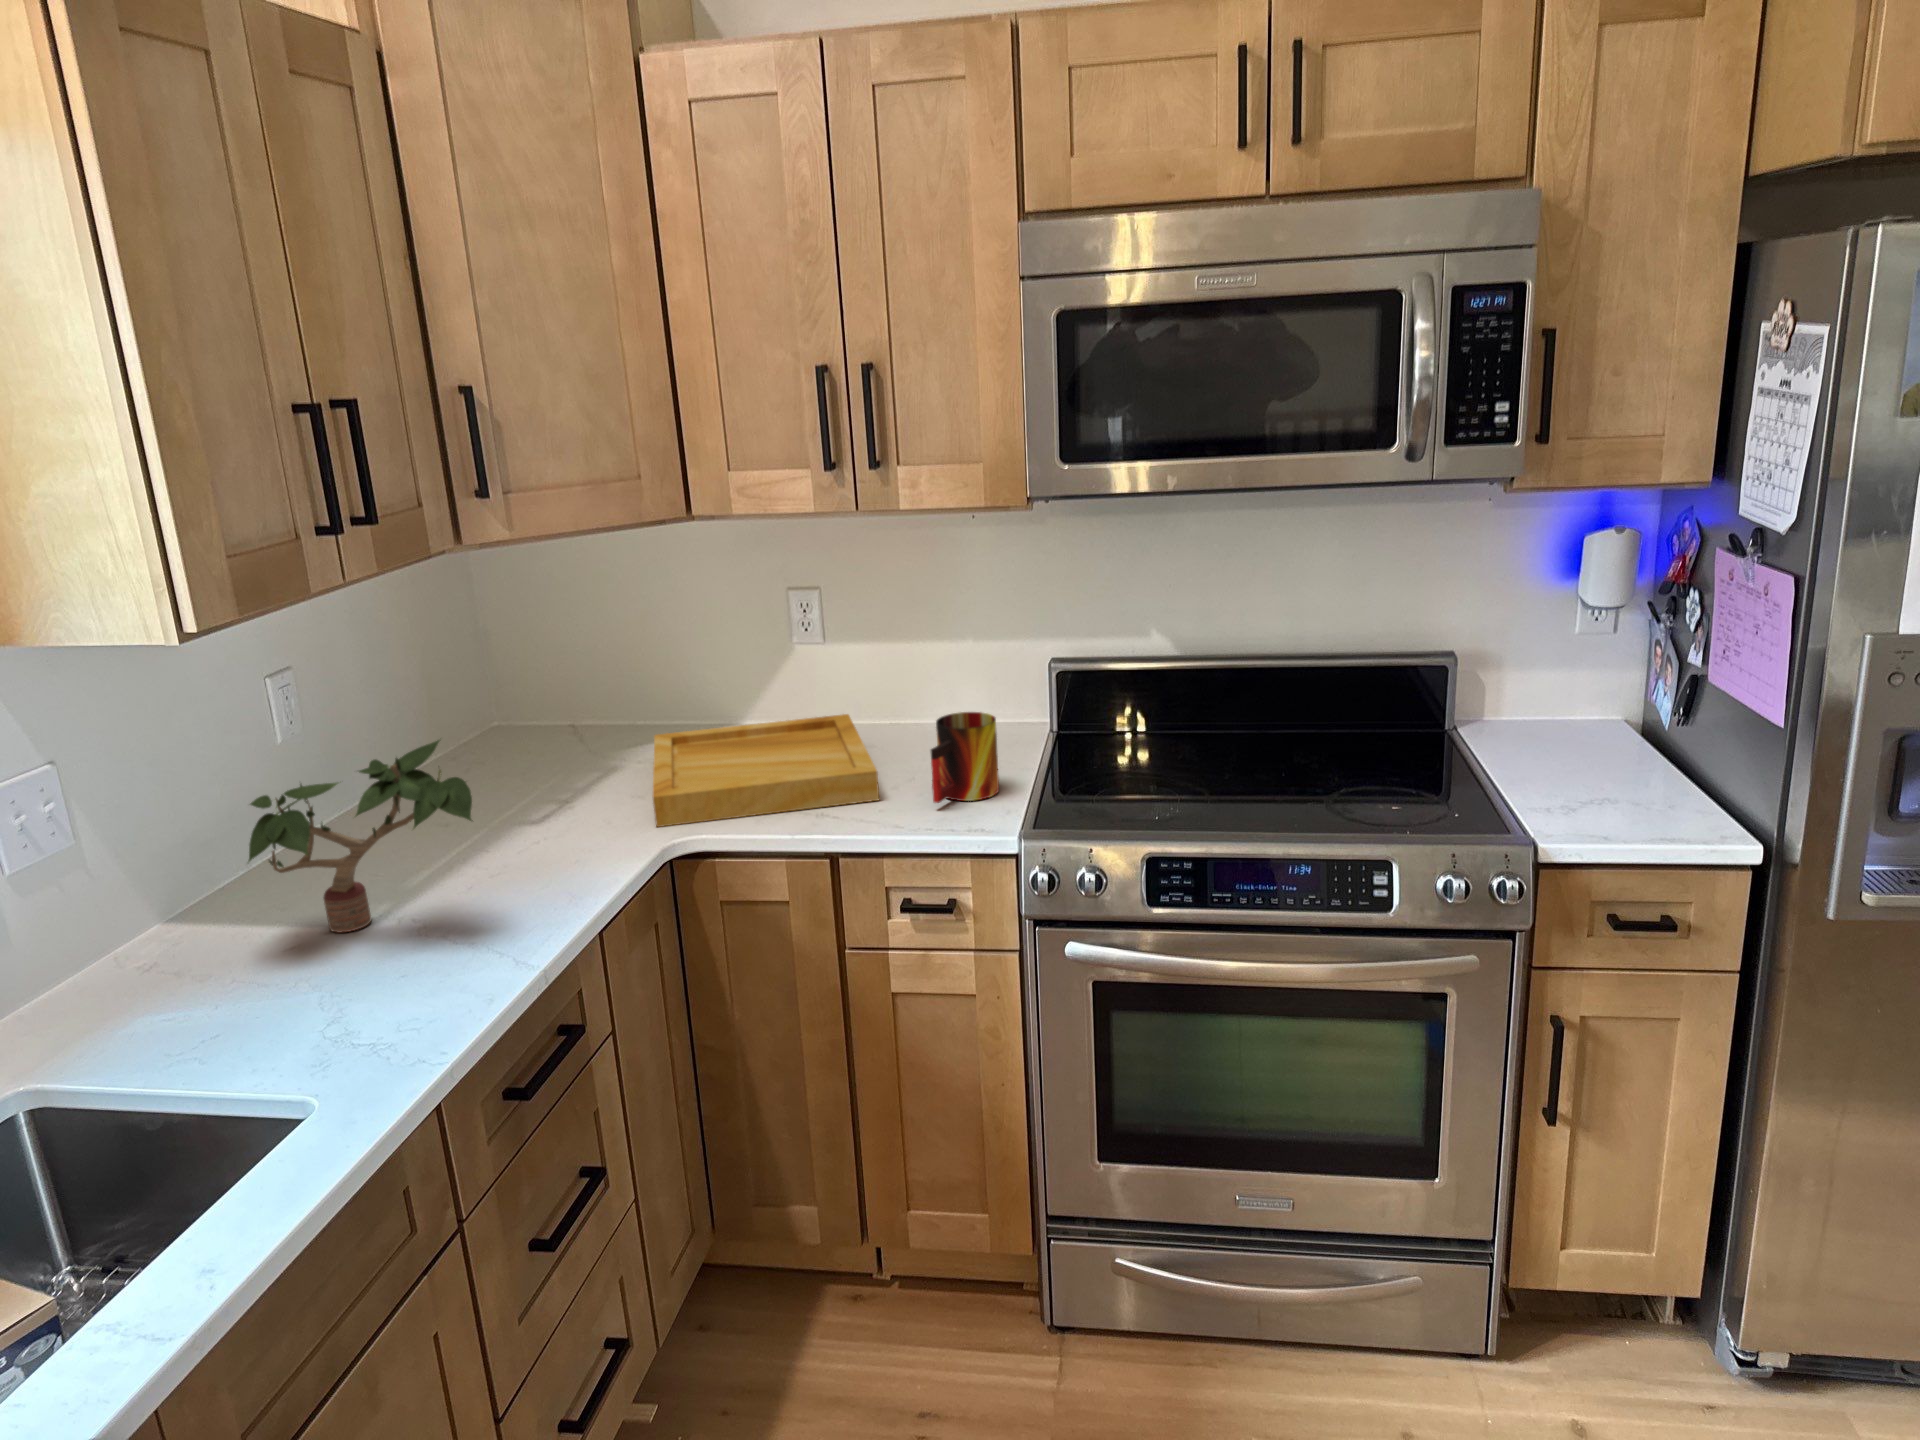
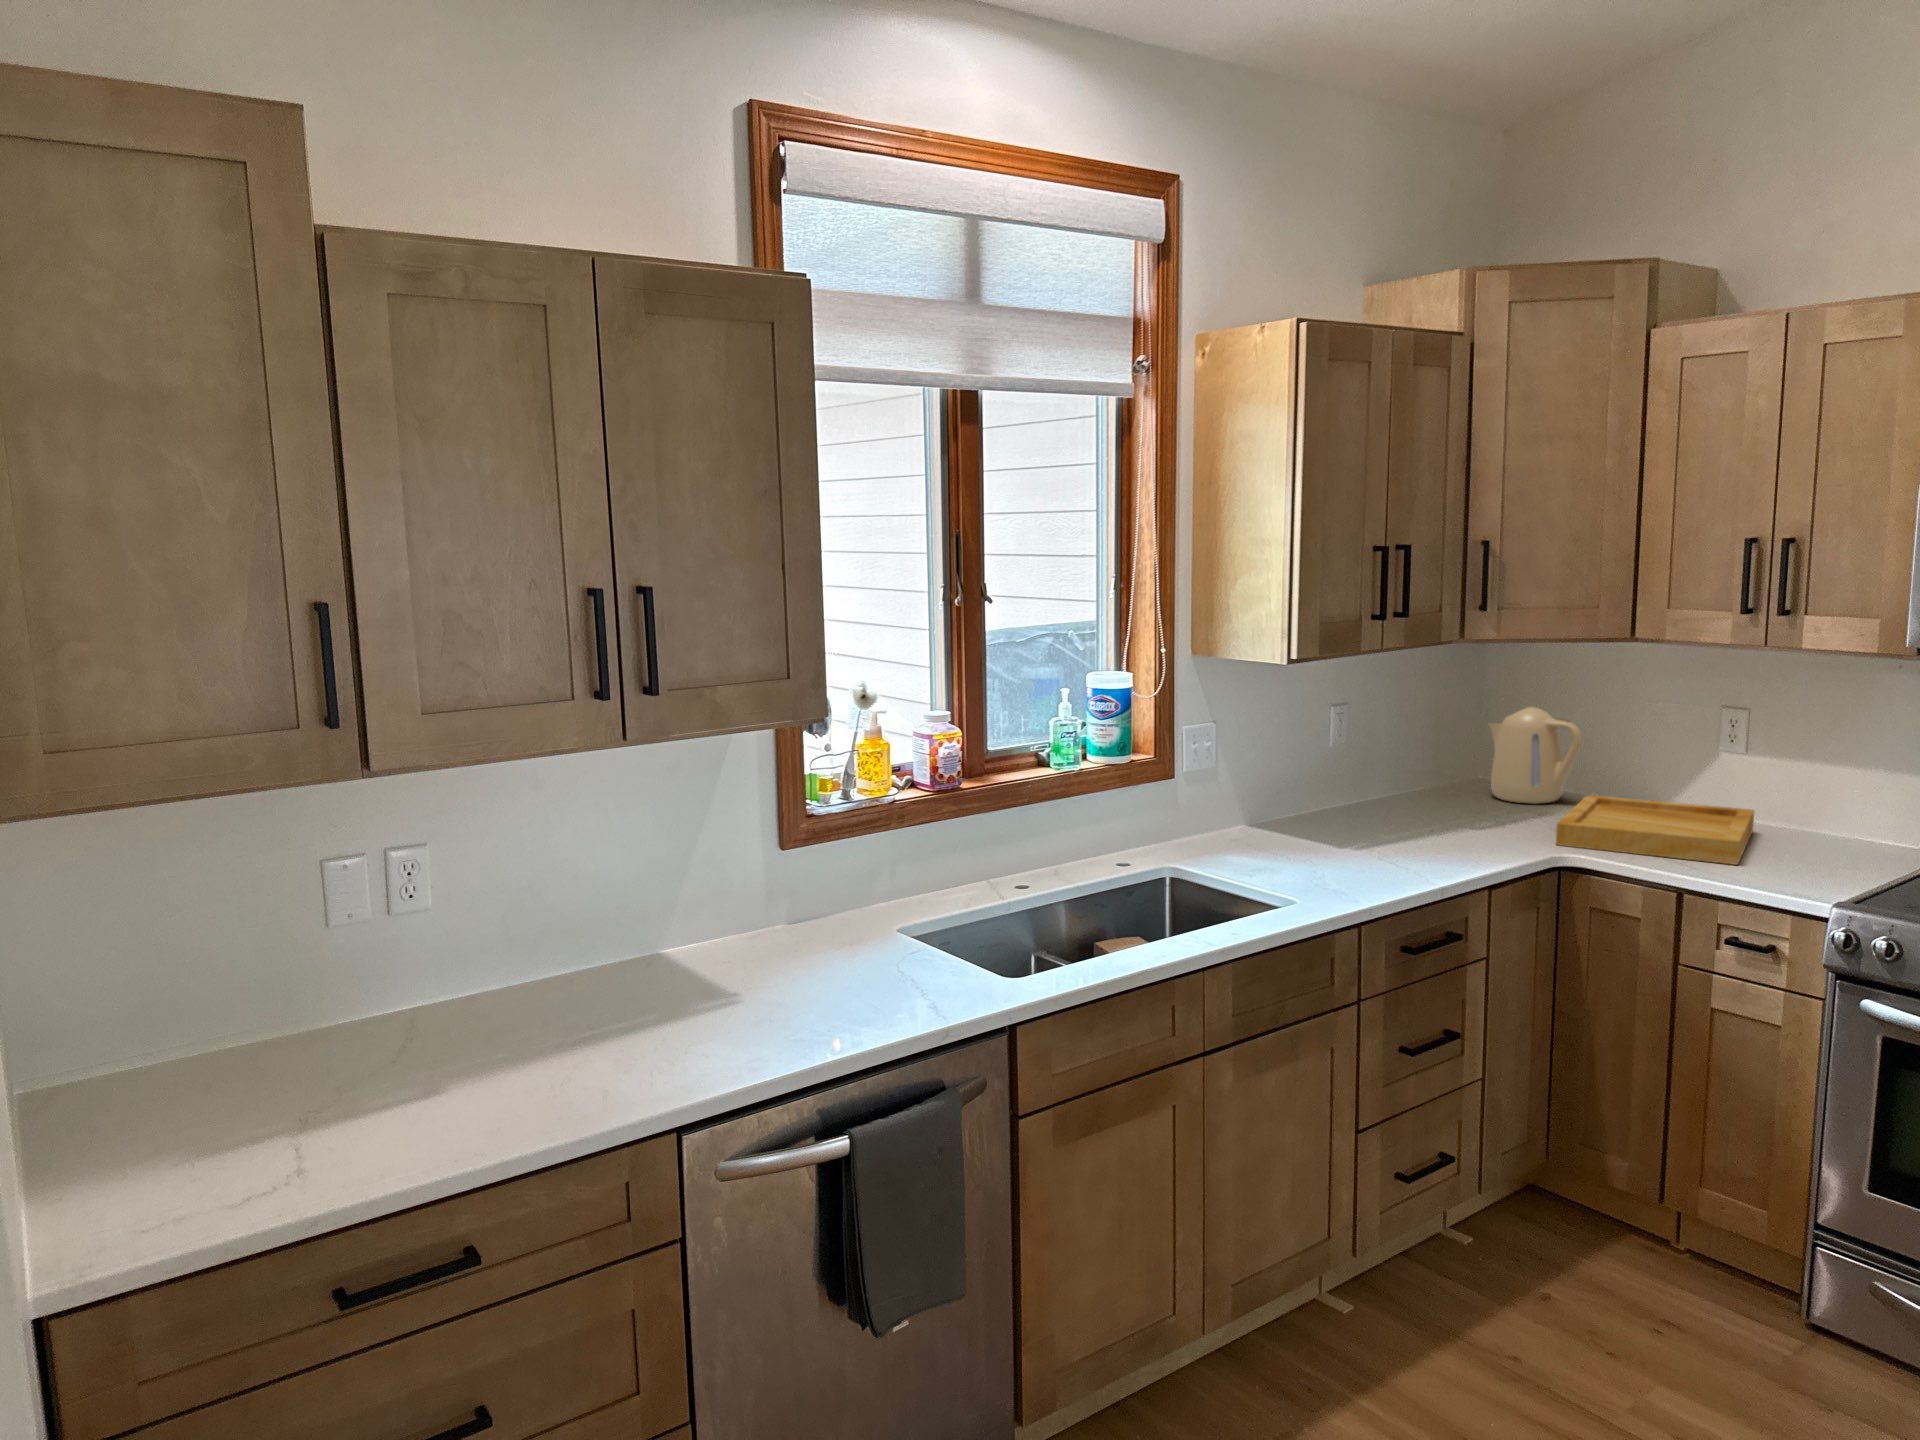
kettle: none [493,625,627,761] -> present [1489,707,1582,804]
mug: present [931,712,999,803] -> none [1777,812,1855,881]
potted plant: present [248,740,472,932] -> none [1284,739,1443,848]

